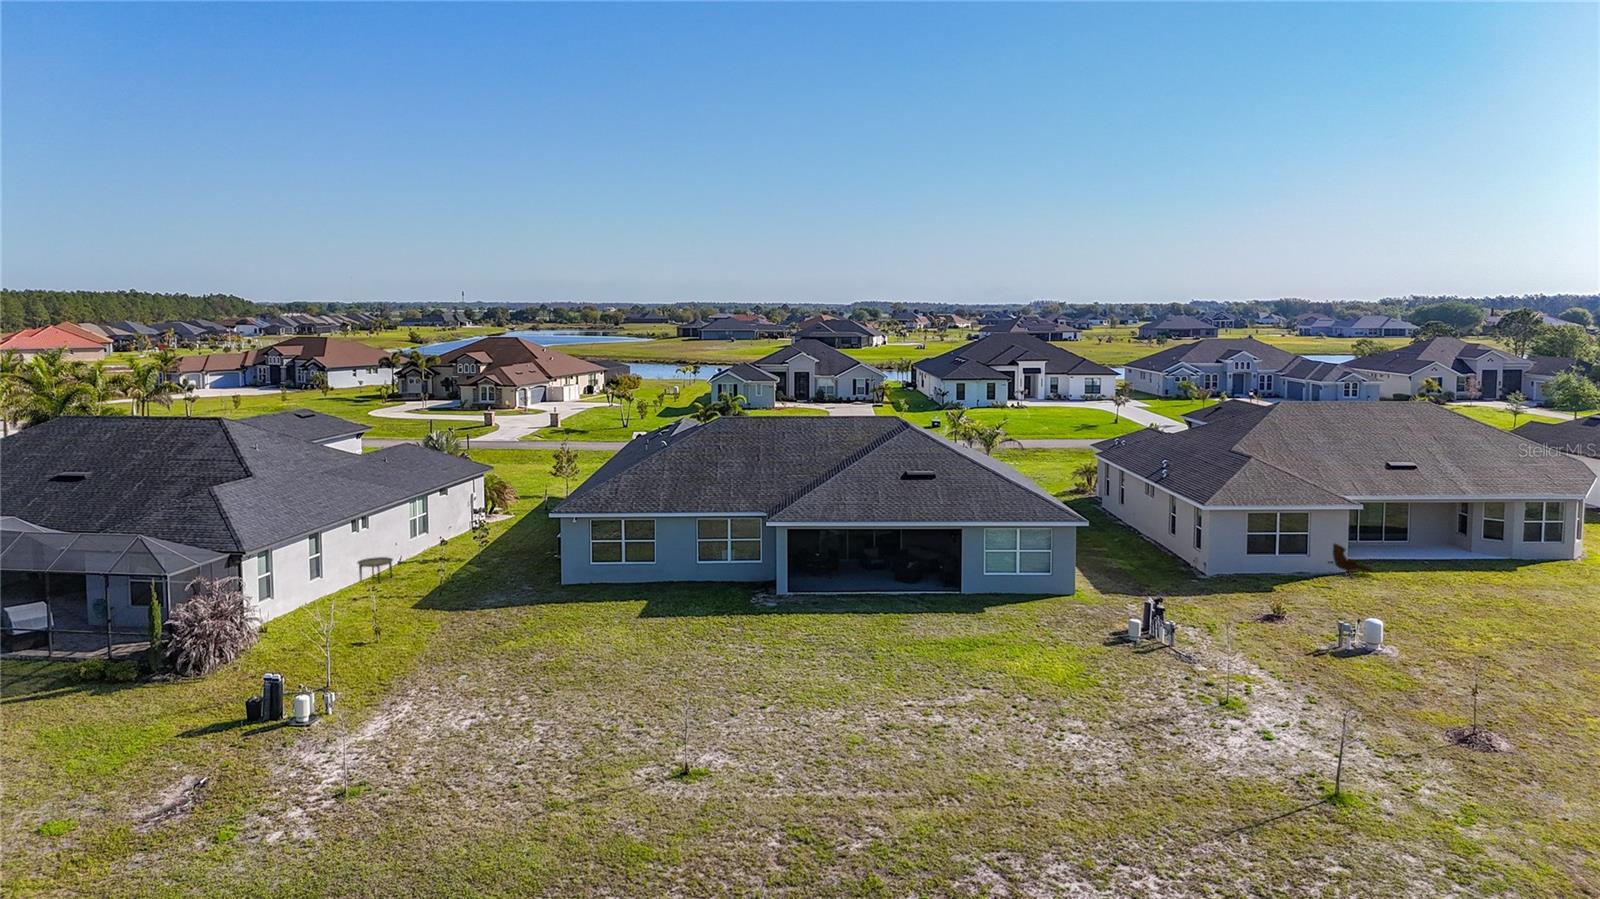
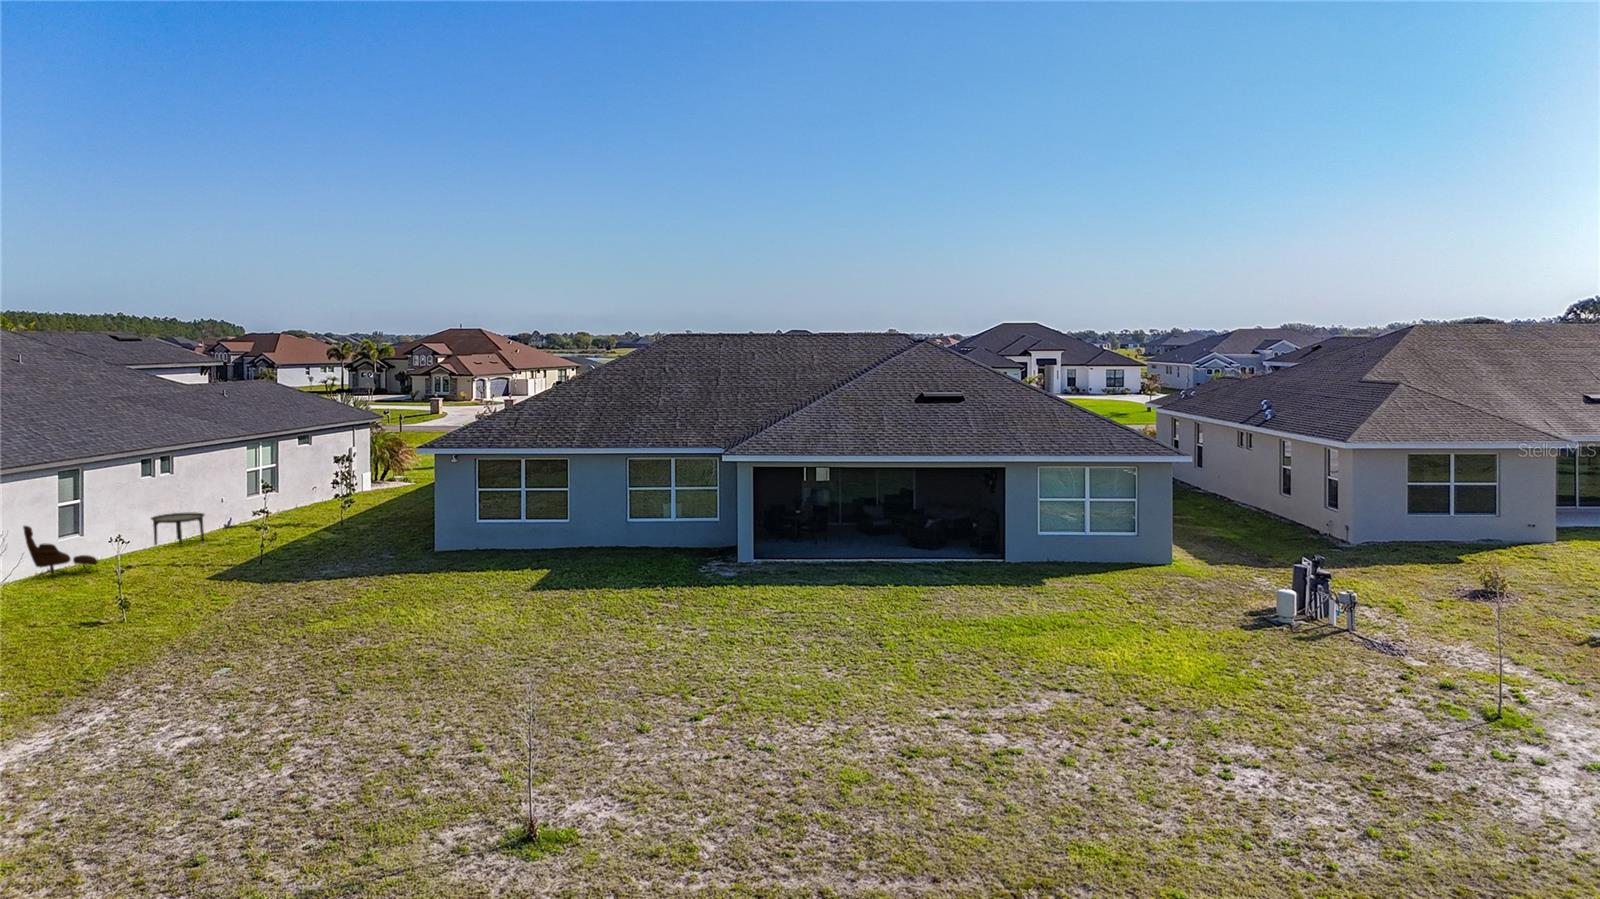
lounge chair: present [1333,544,1372,575] -> present [23,526,98,579]

